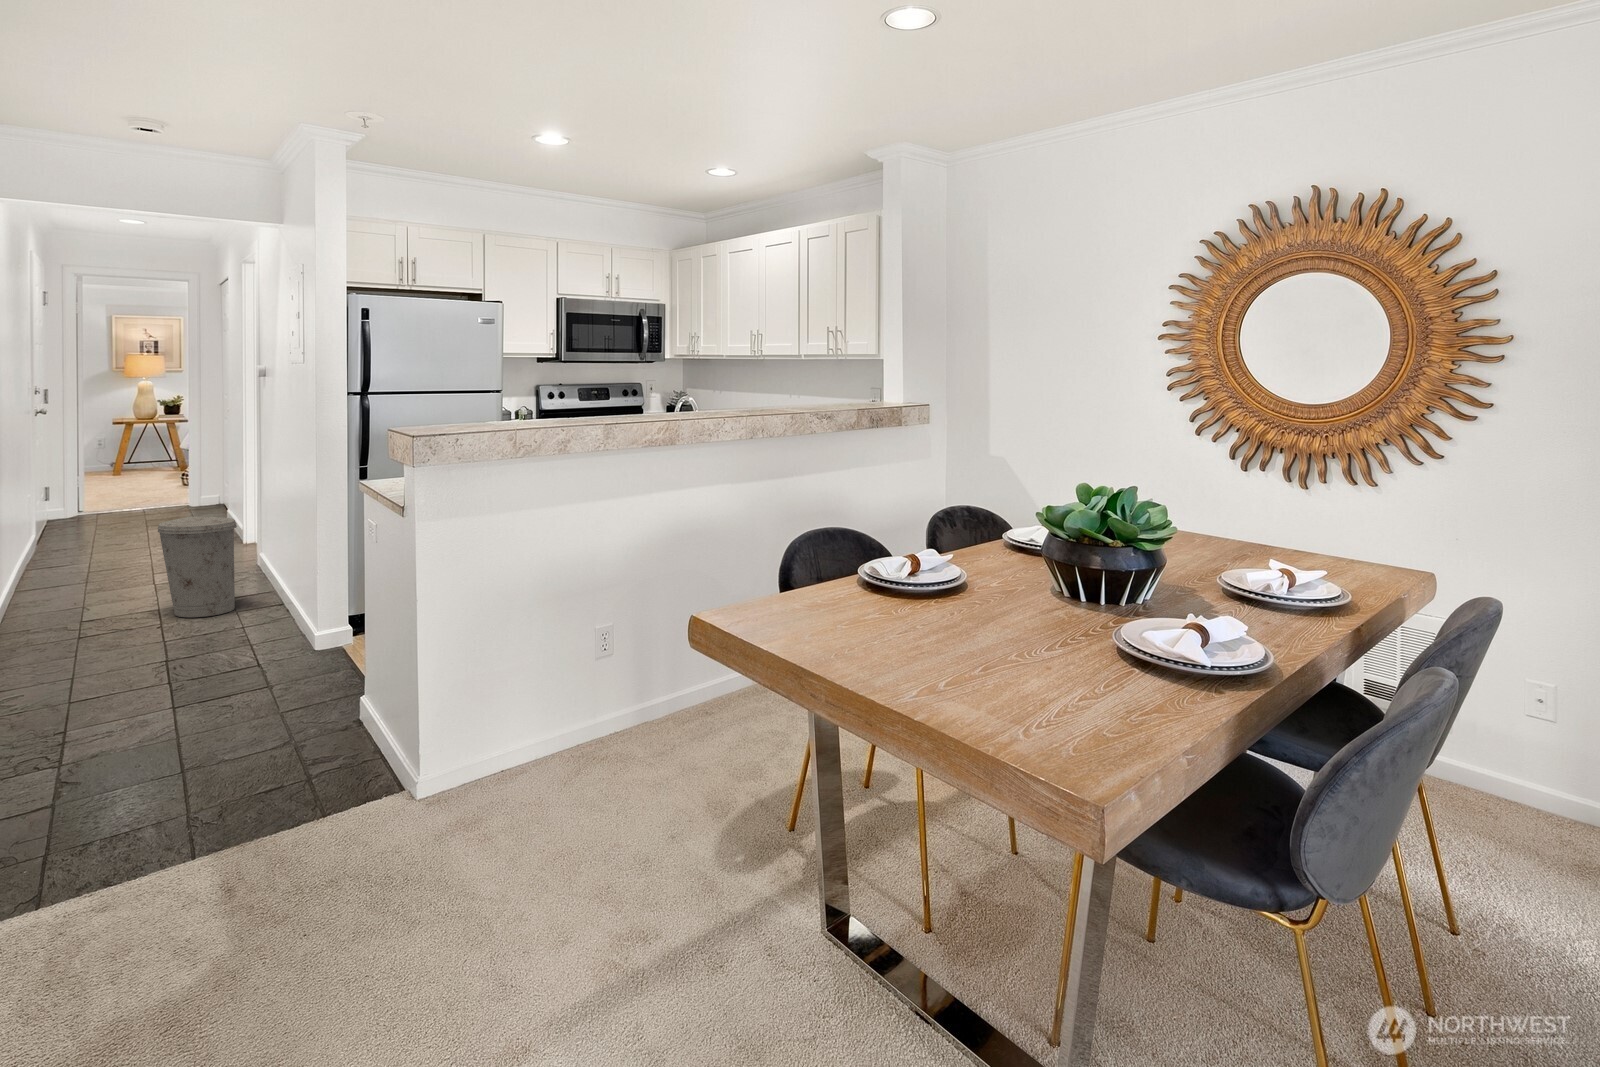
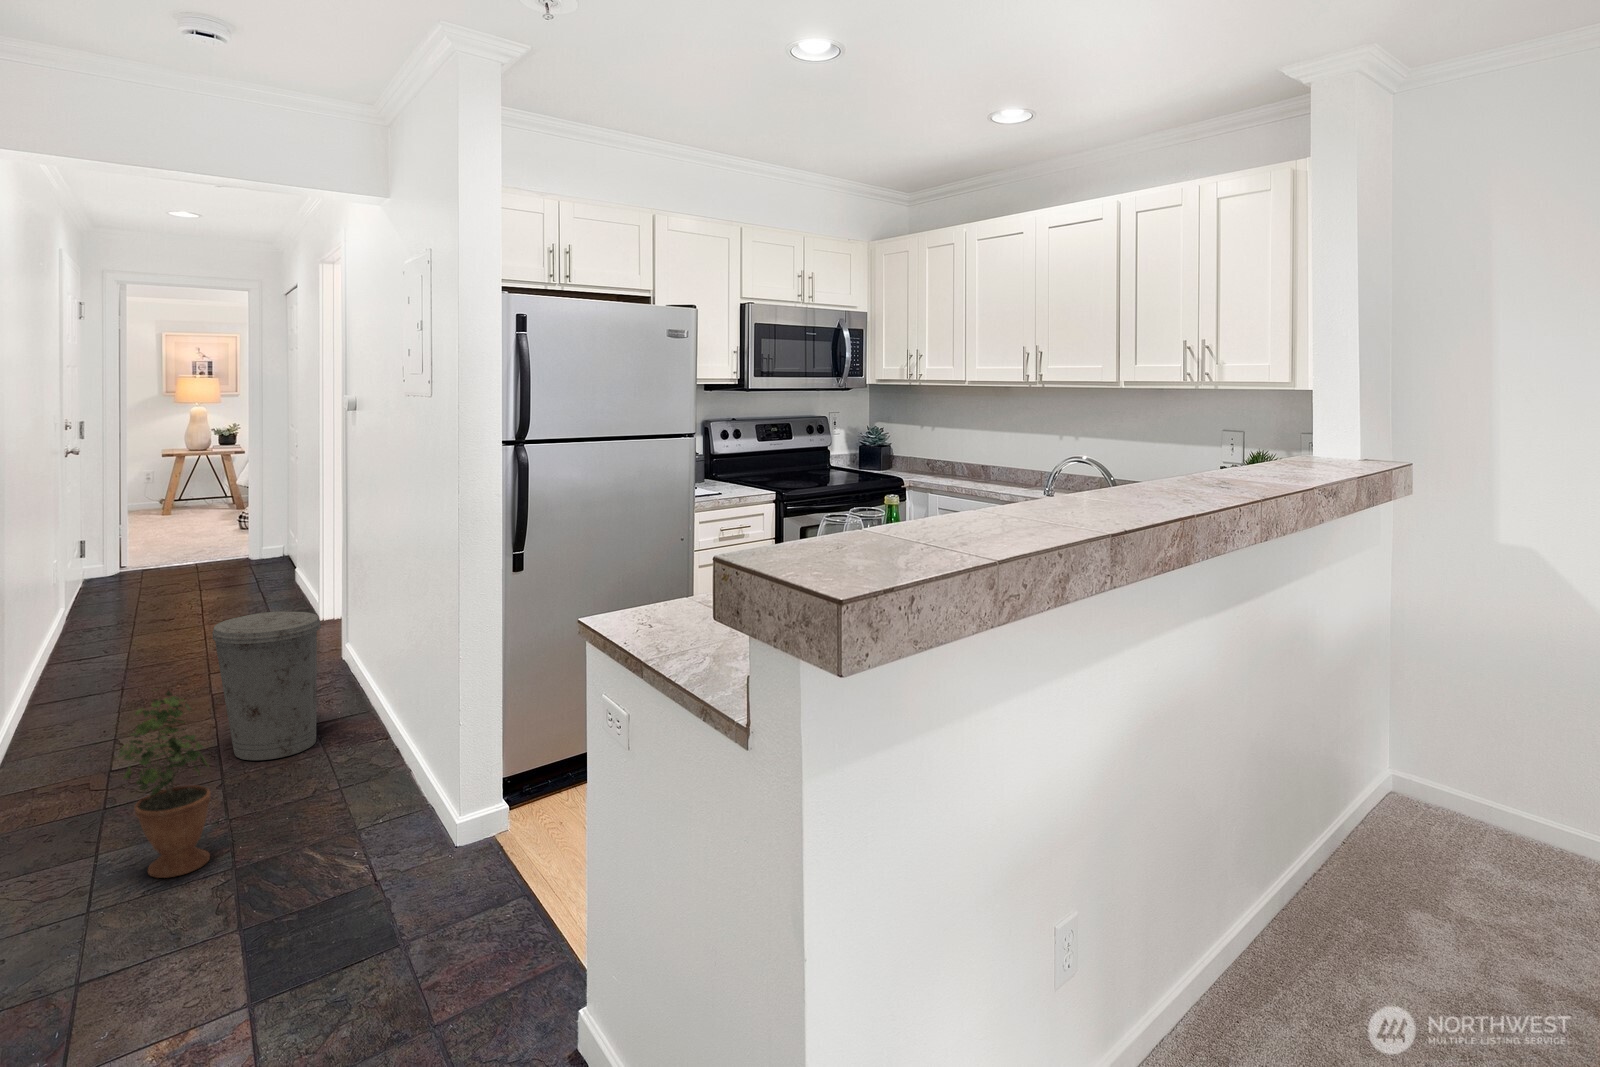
potted plant: none [92,548,157,666] -> present [113,691,211,878]

